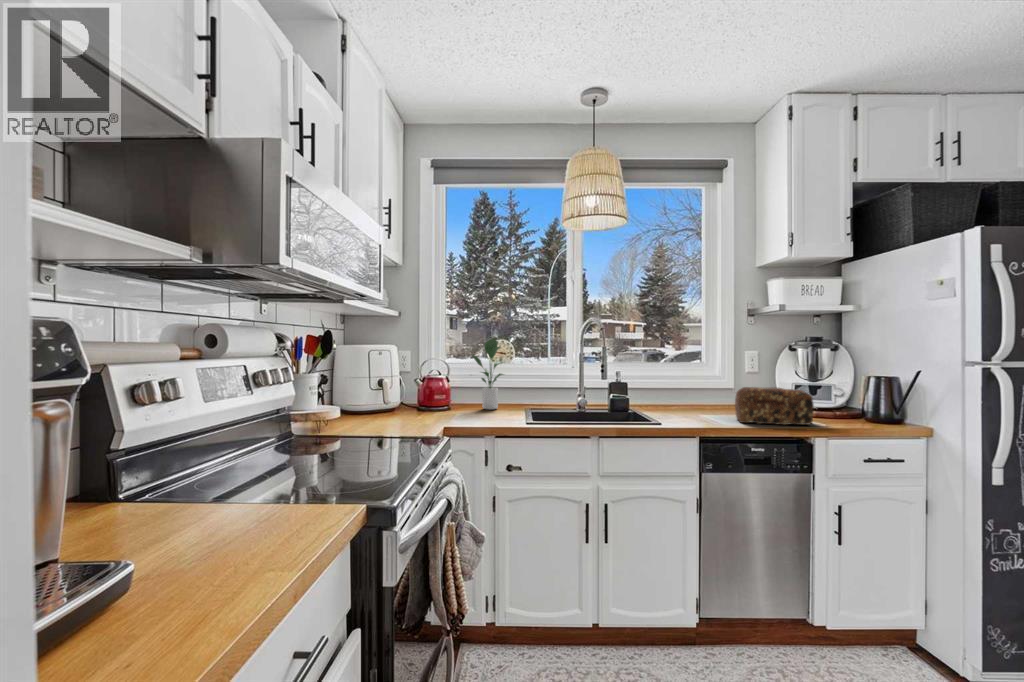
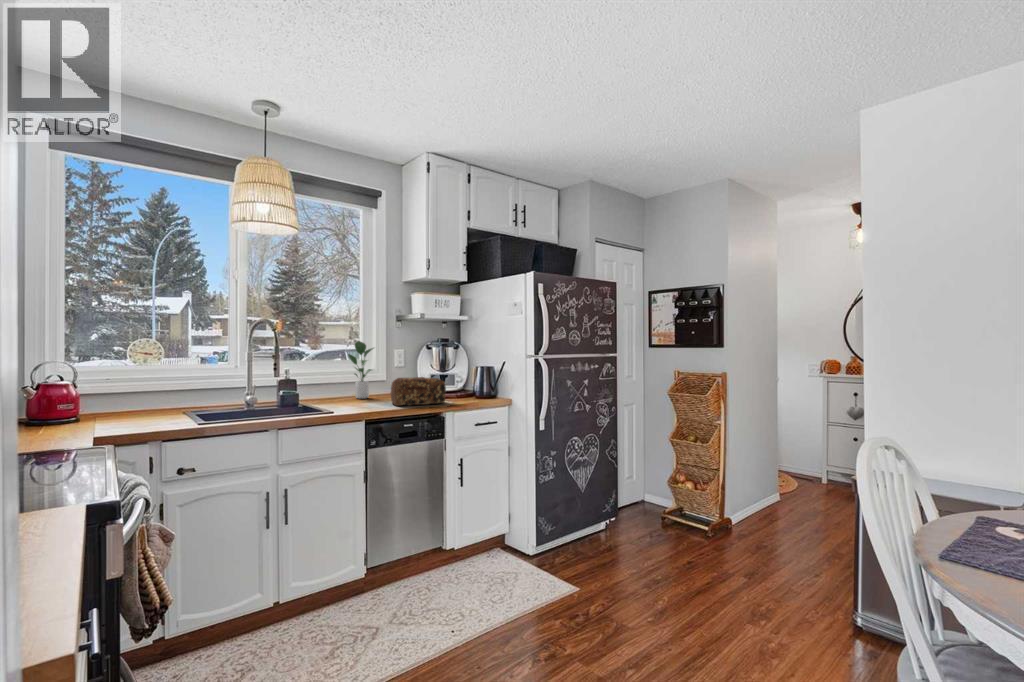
potted plant: present [472,339,504,410] -> present [348,341,373,399]

